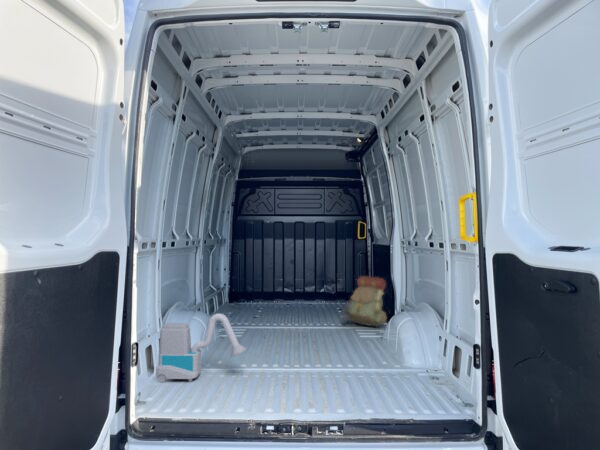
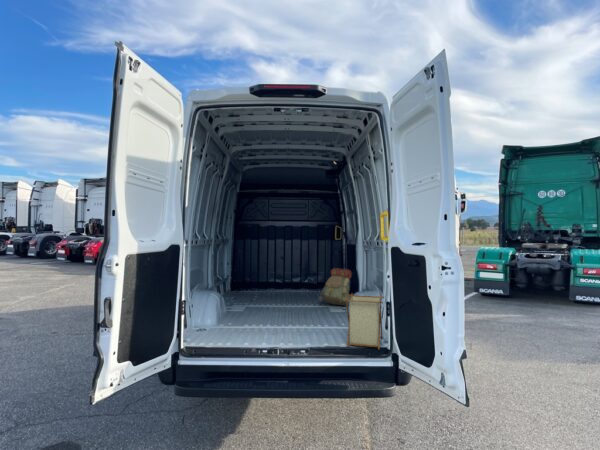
vacuum cleaner: present [156,314,246,382] -> none [190,289,249,333]
laundry basket: none [400,322,469,423] -> present [344,294,384,349]

